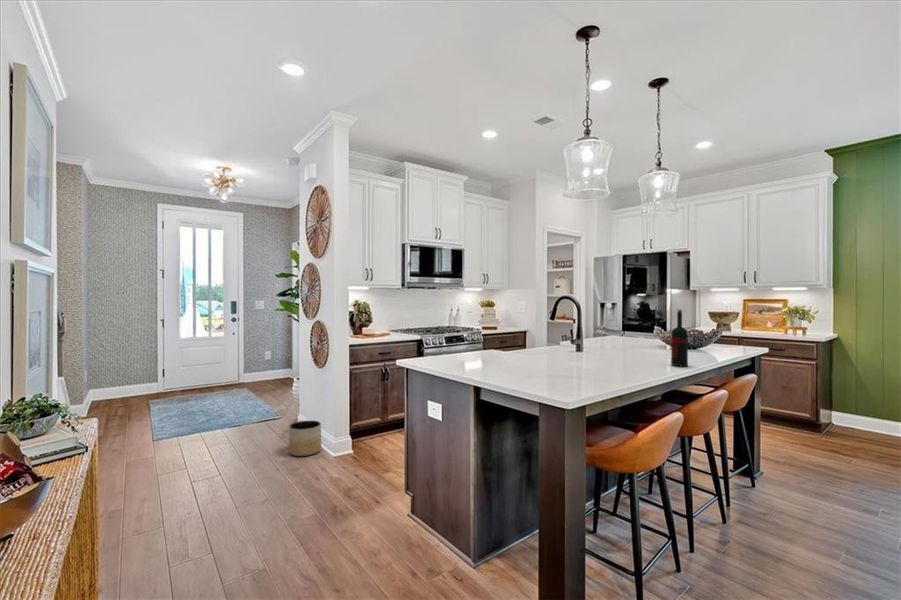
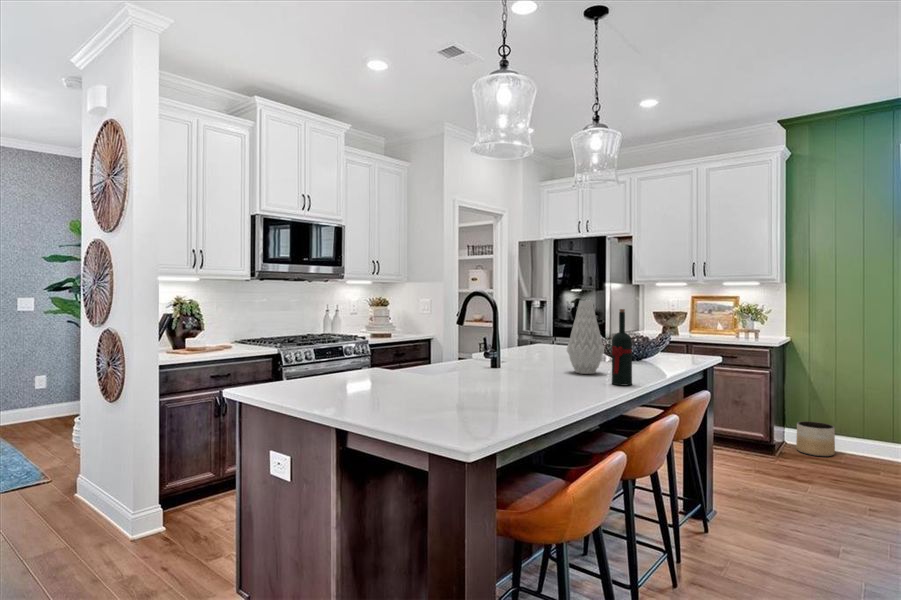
vase: none [636,303,666,358] -> present [567,300,604,374]
planter: present [289,421,321,456] -> present [796,421,835,456]

